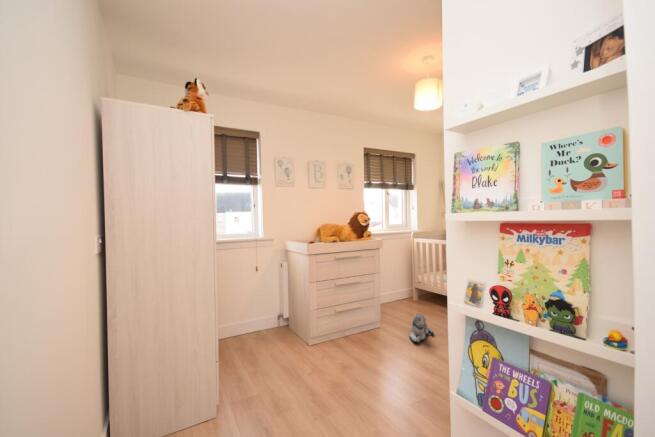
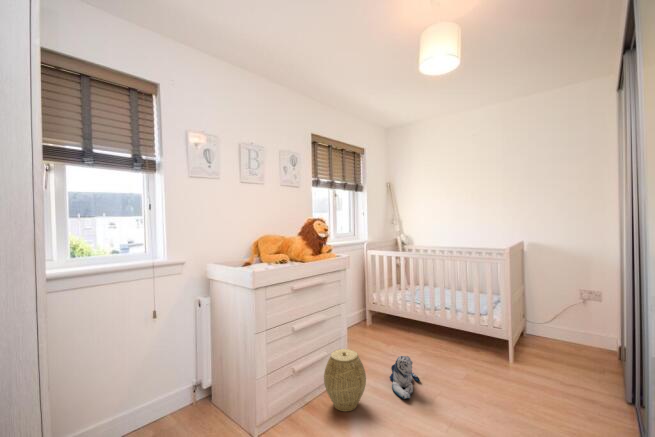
woven basket: none [357,303,386,343] -> present [324,349,366,411]

